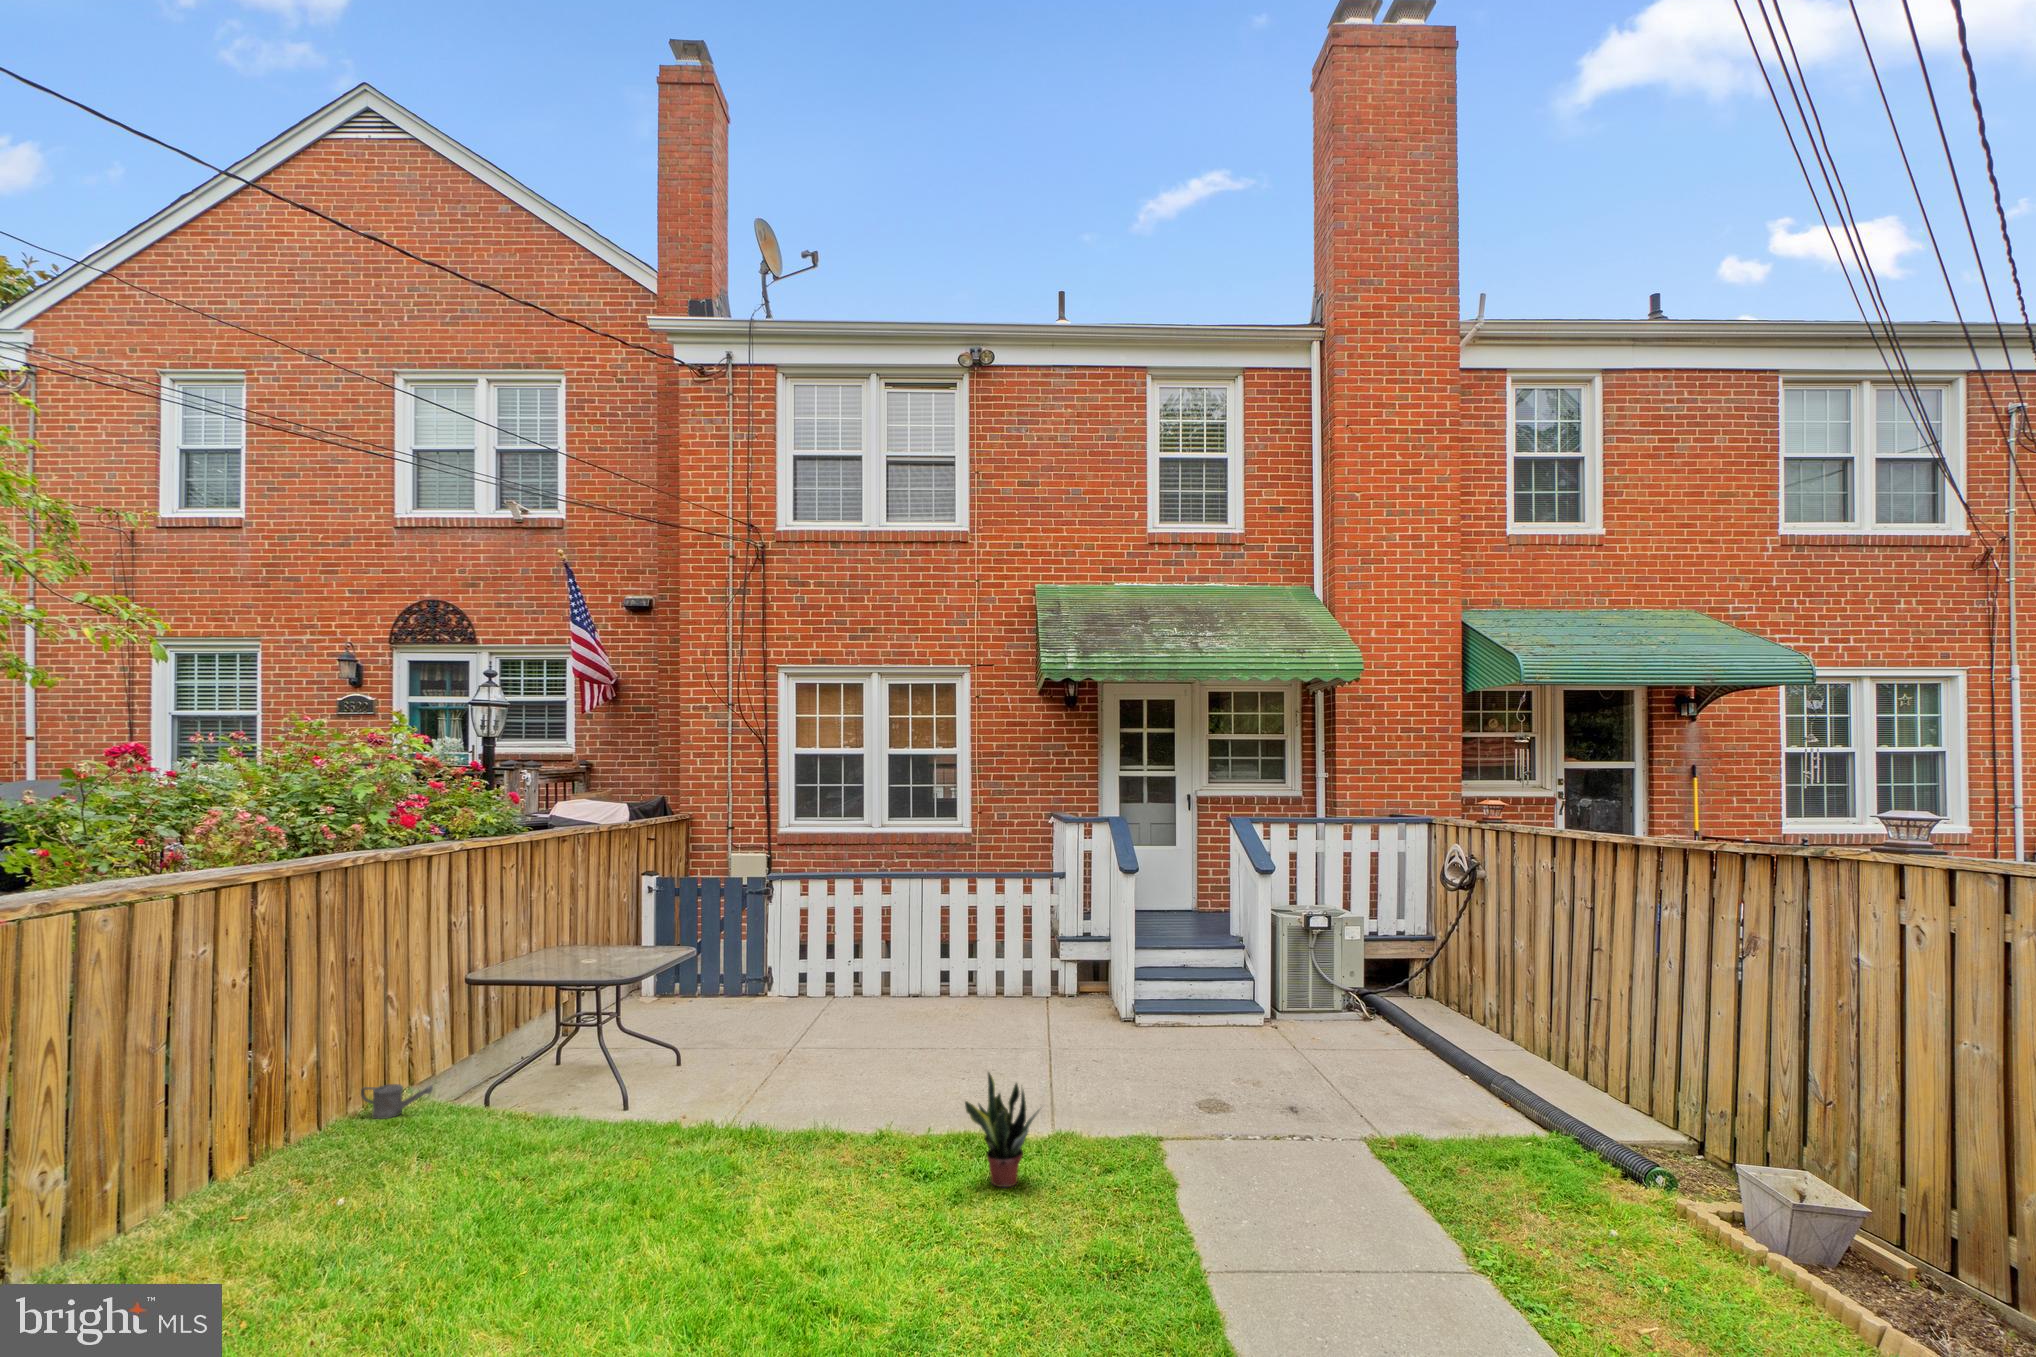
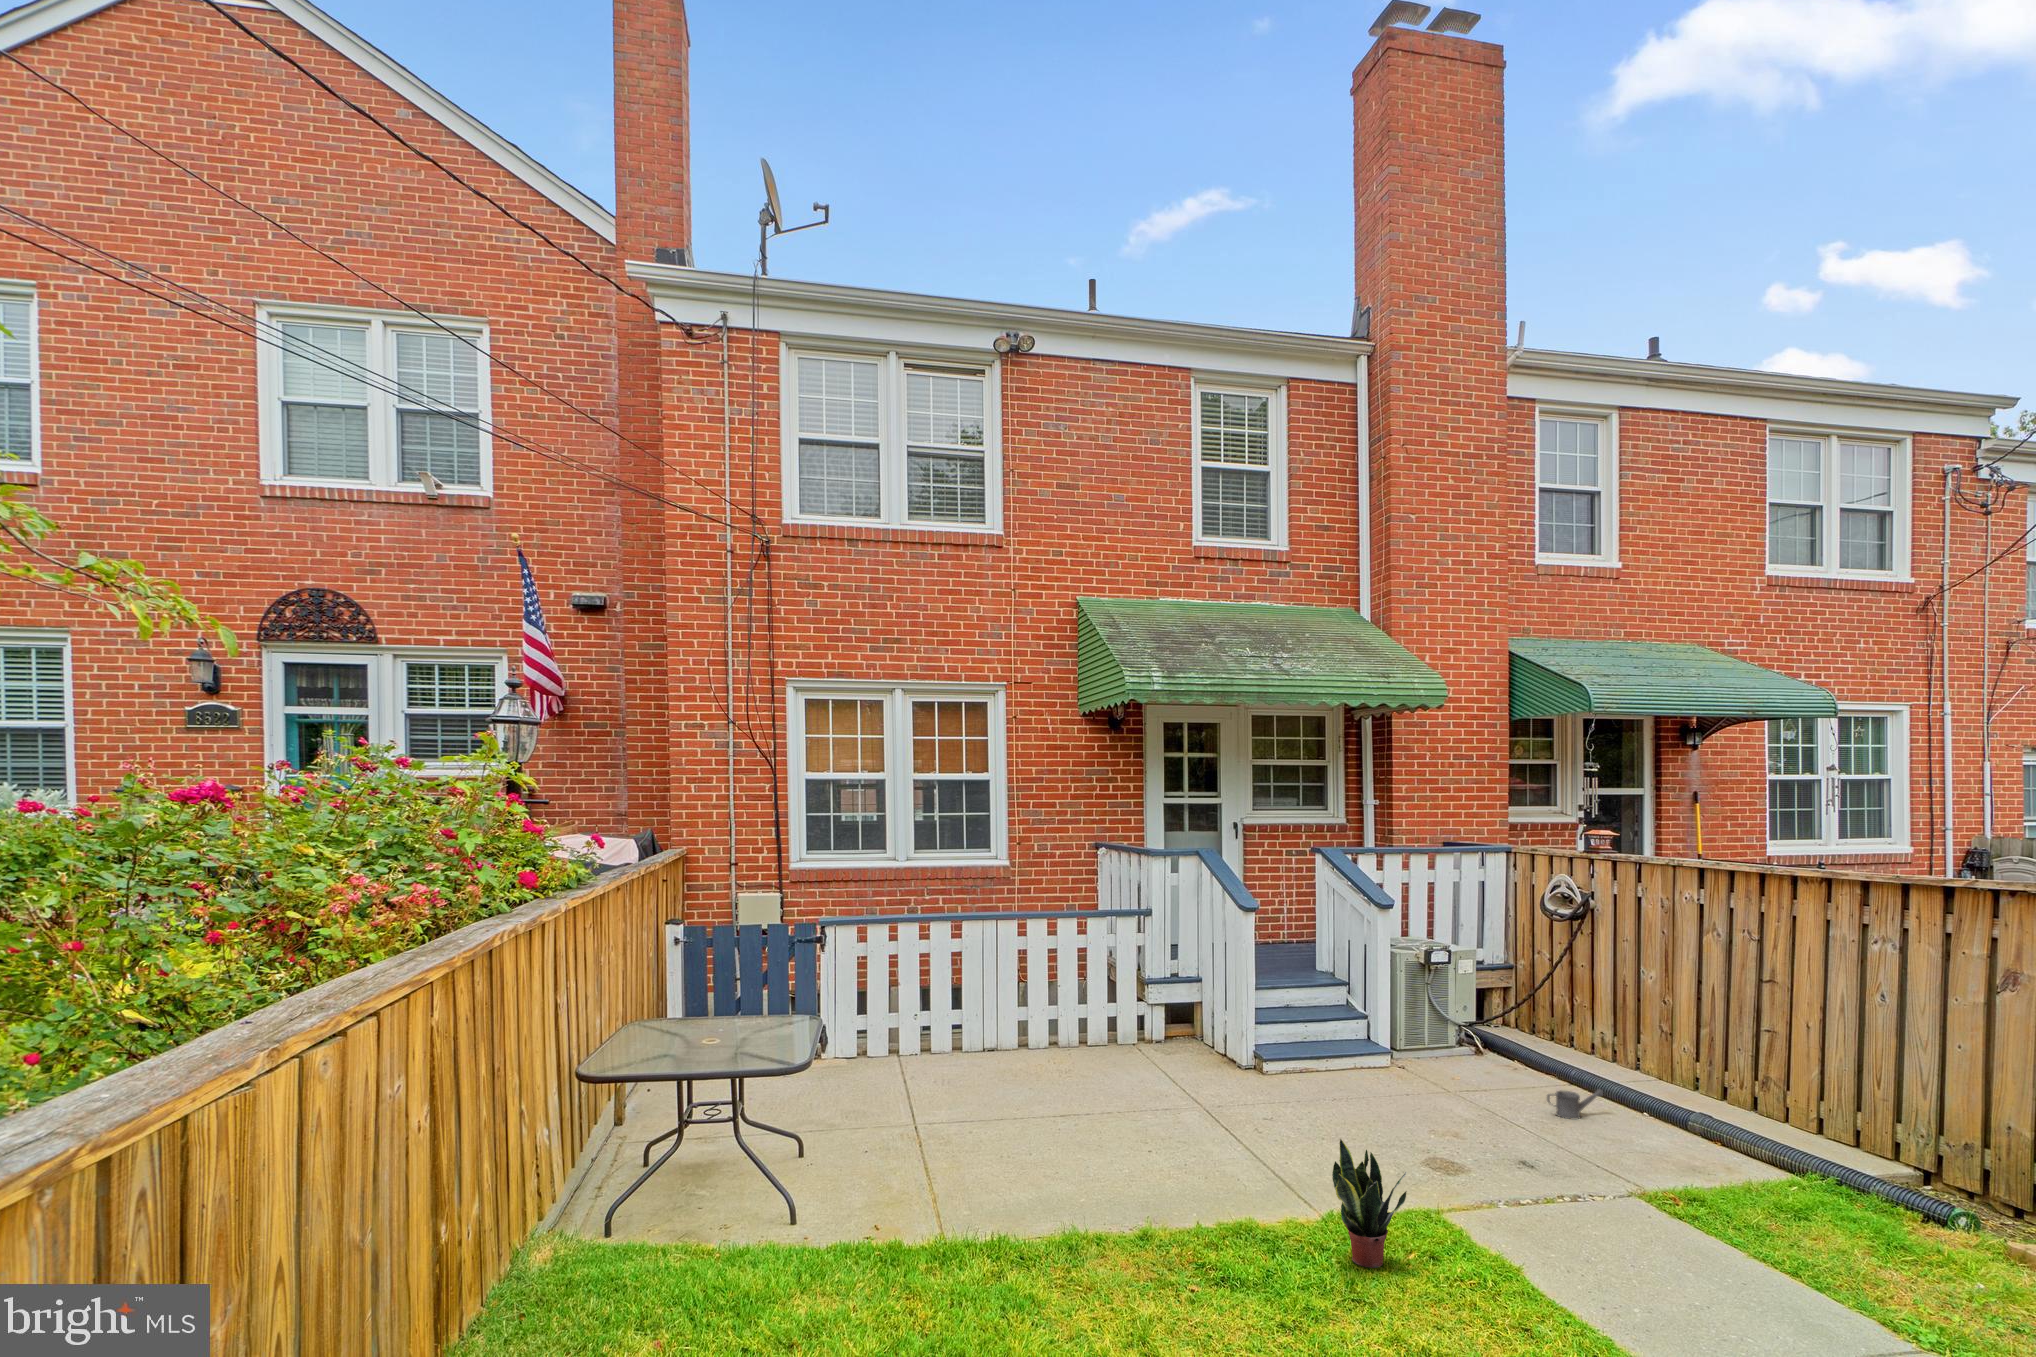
watering can: present [361,1084,433,1119] -> present [1547,1089,1603,1119]

